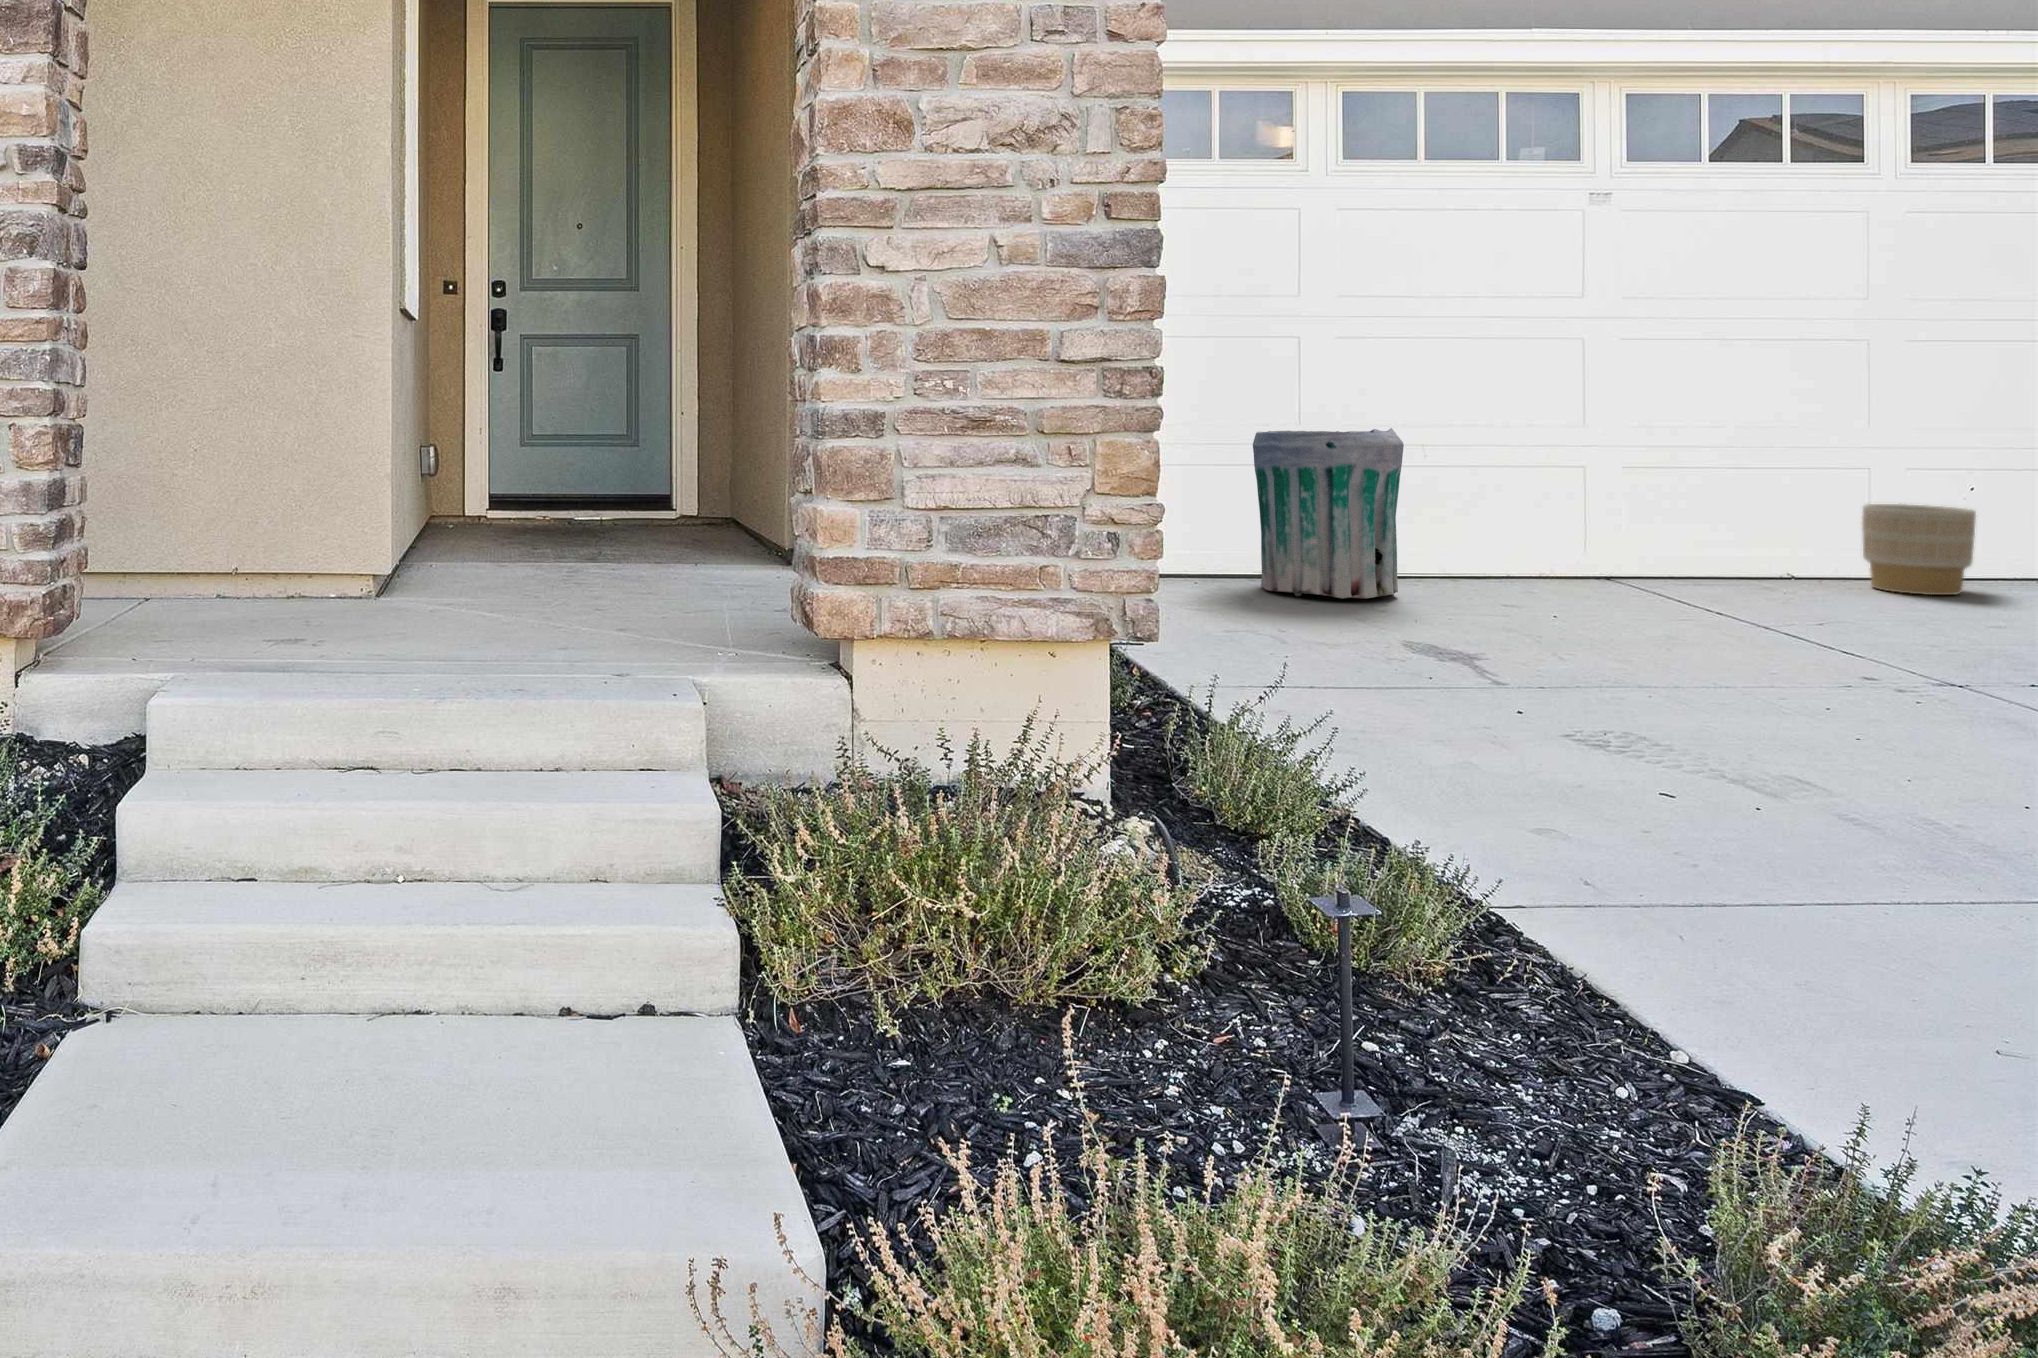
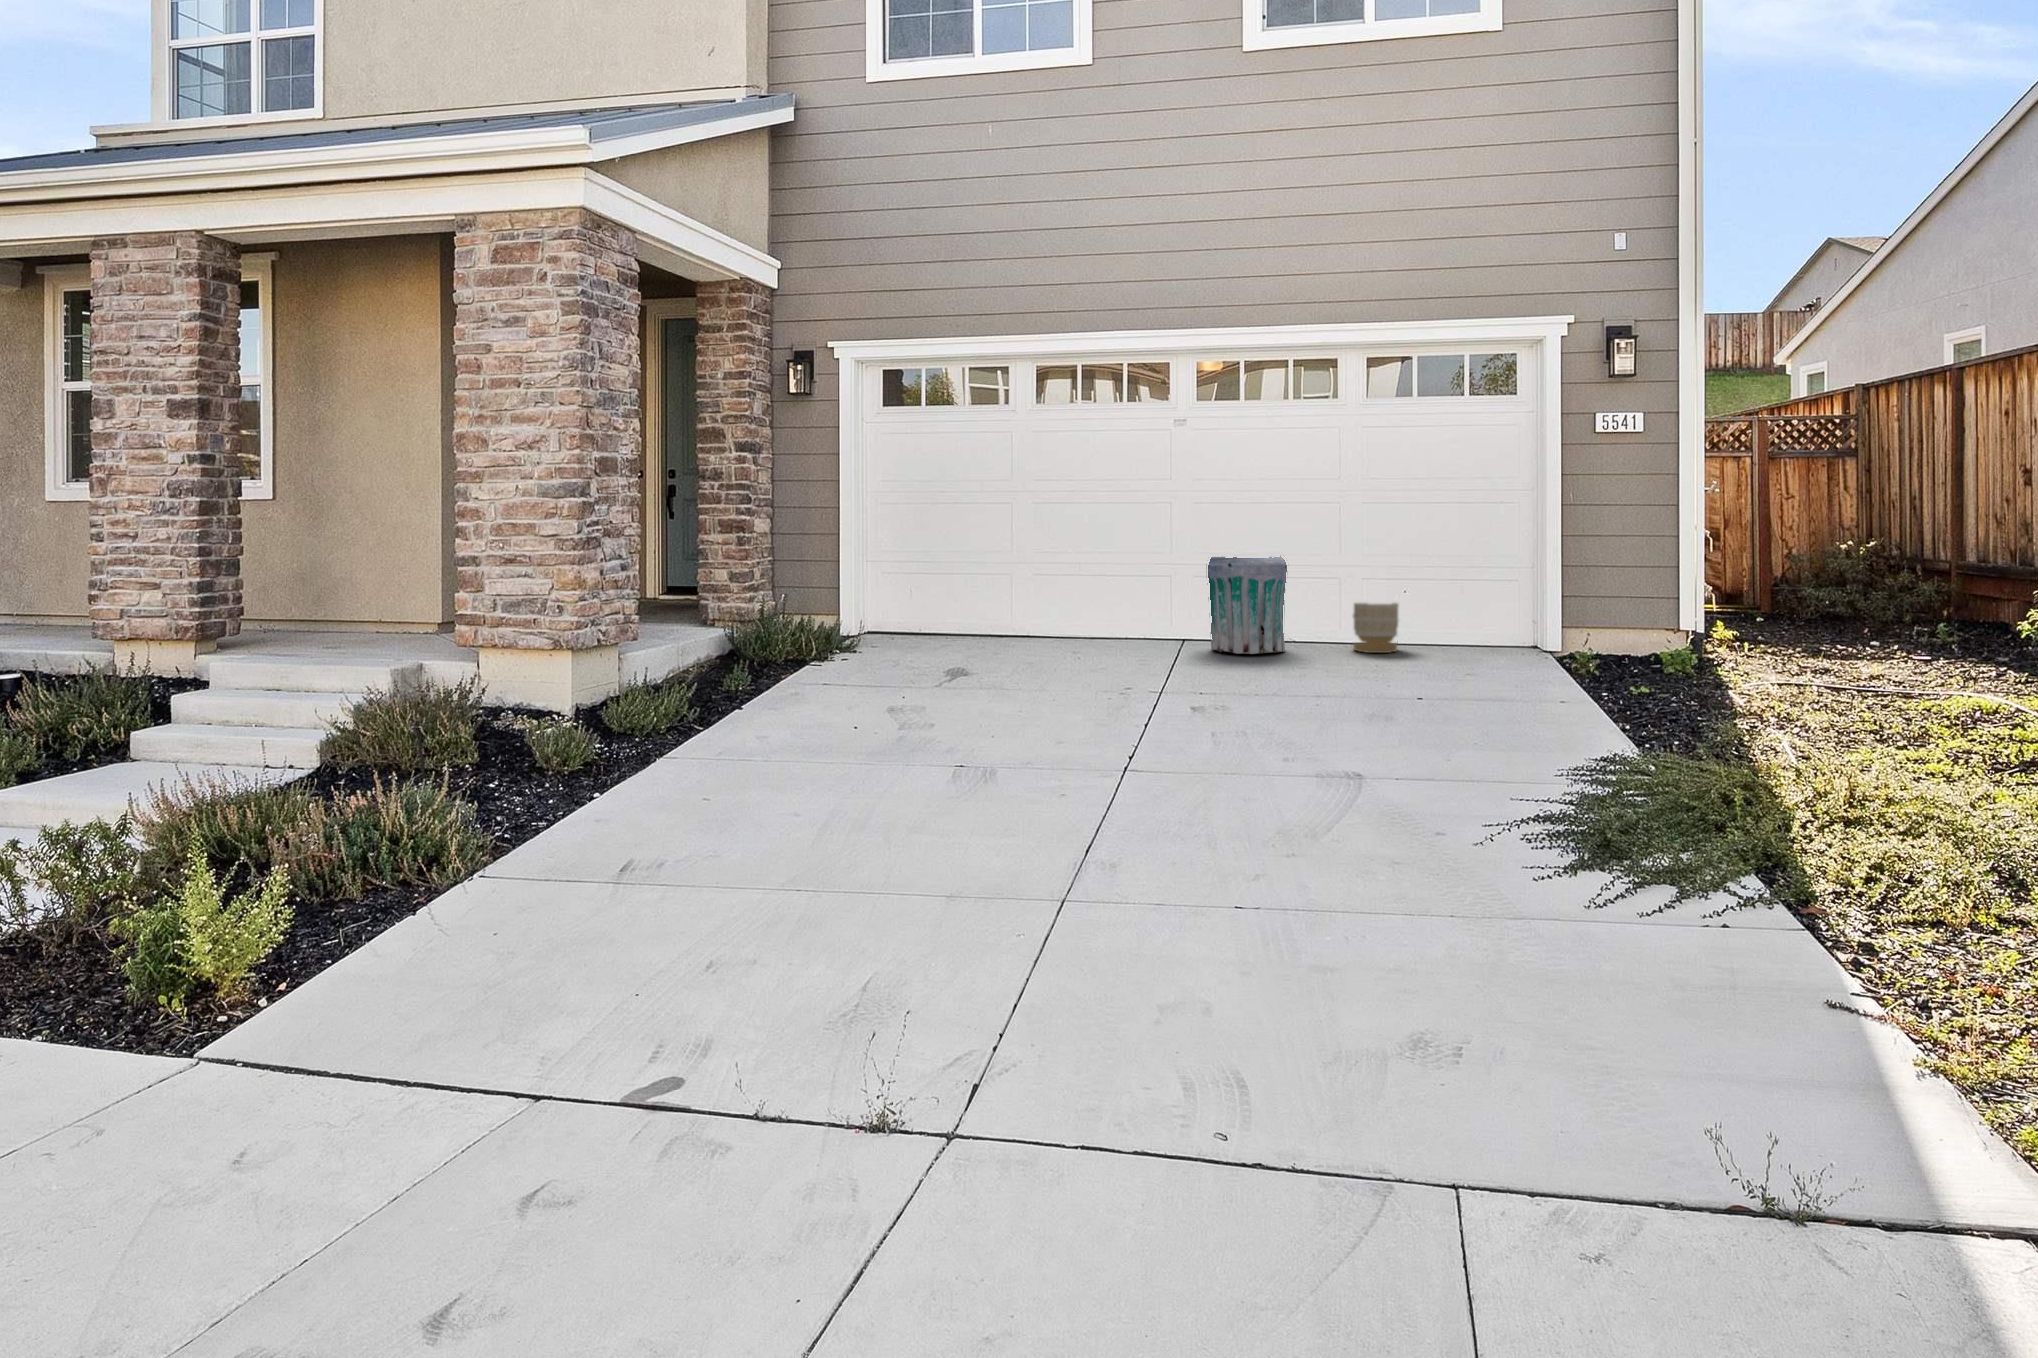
trash can: present [1253,428,1404,598] -> present [1208,555,1287,654]

